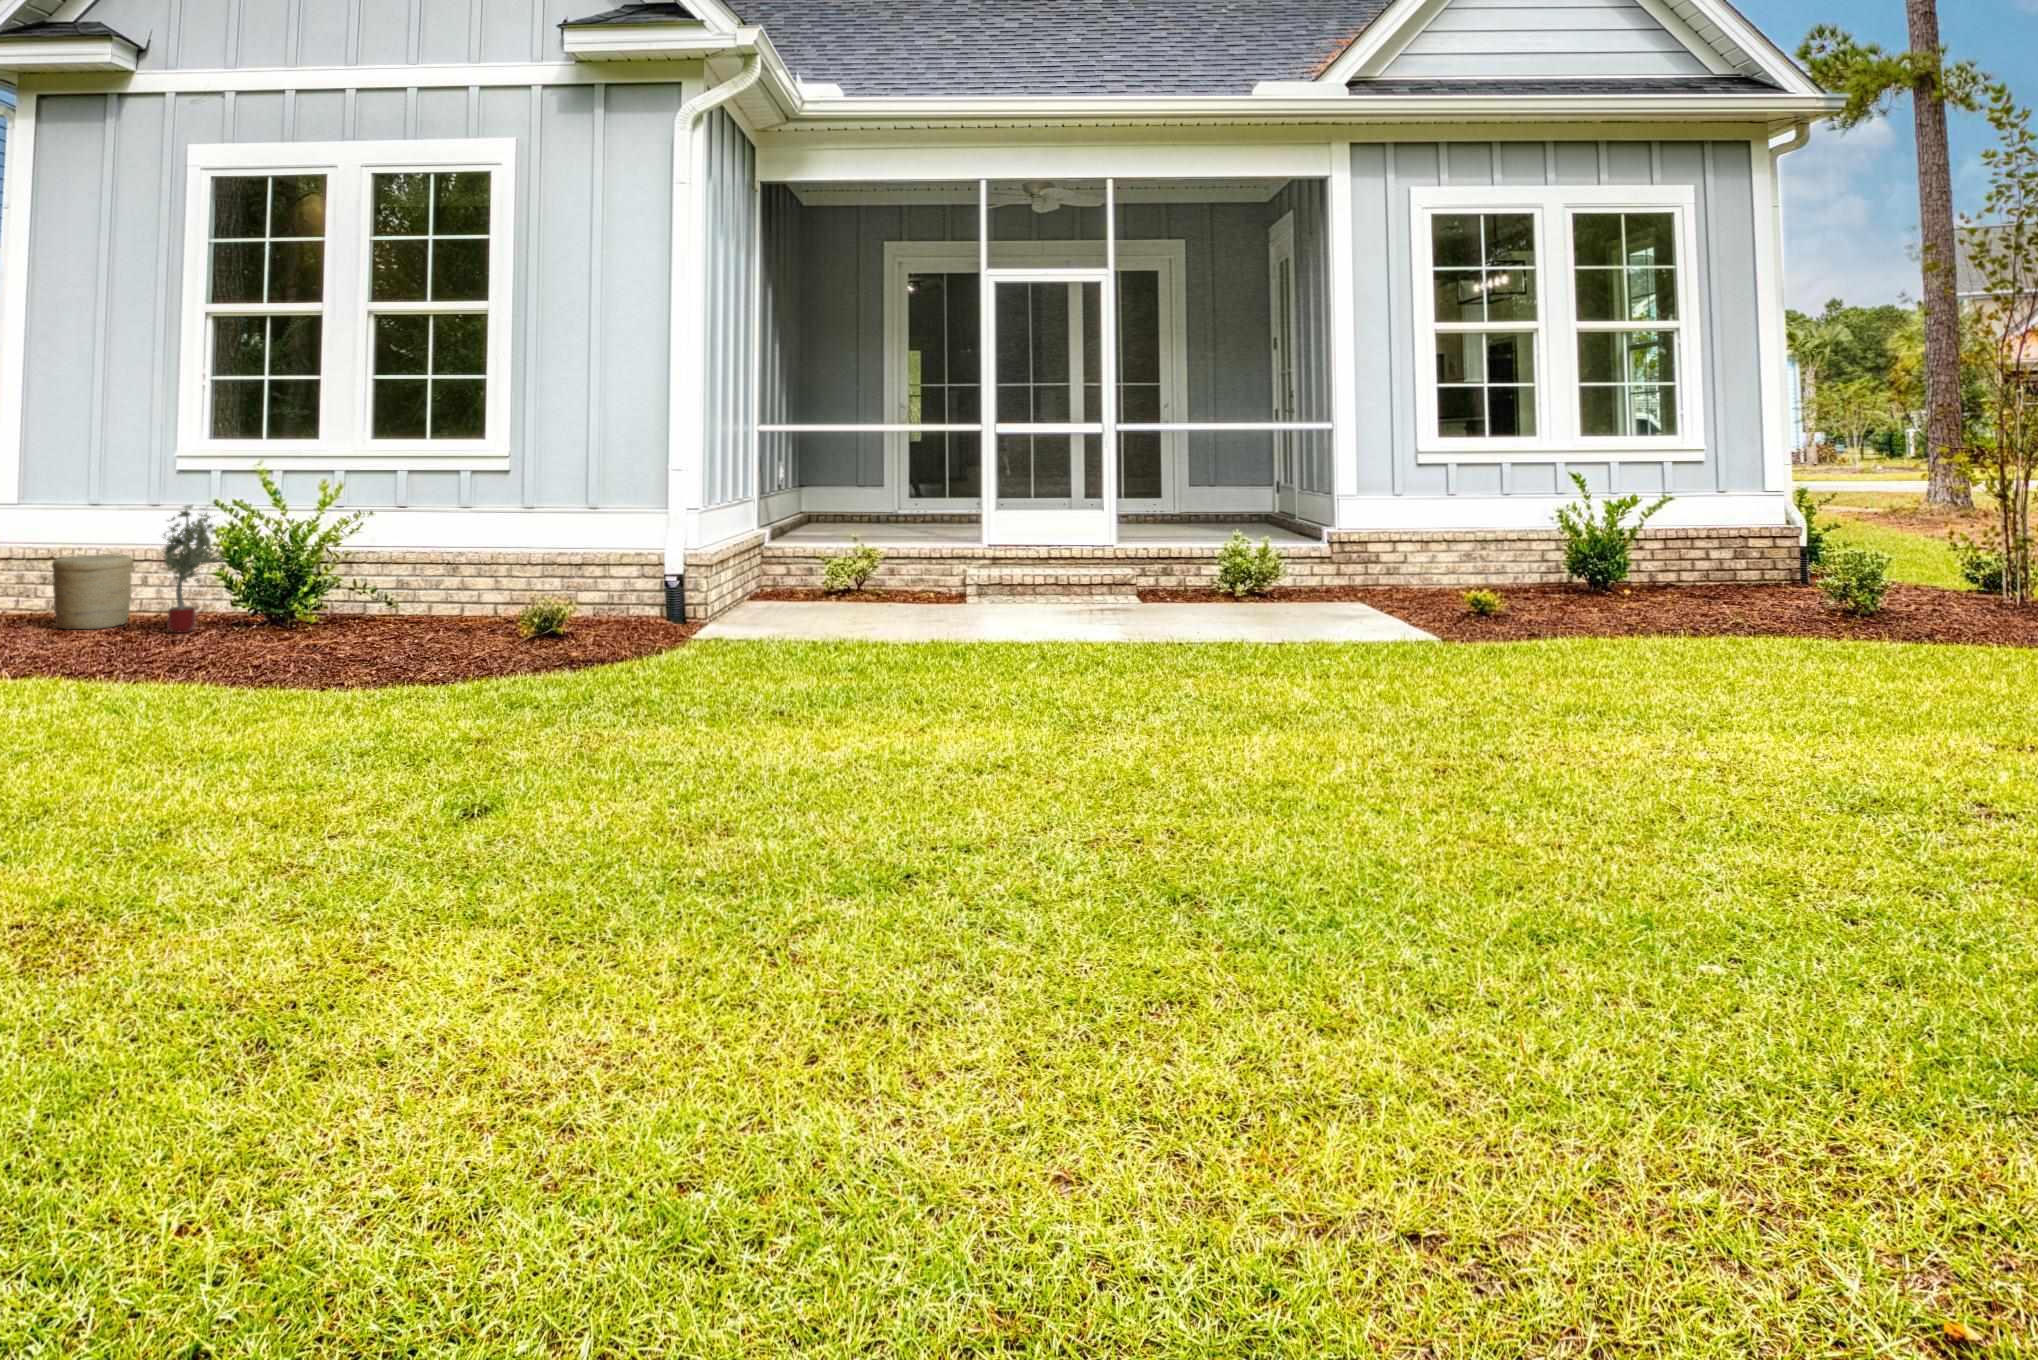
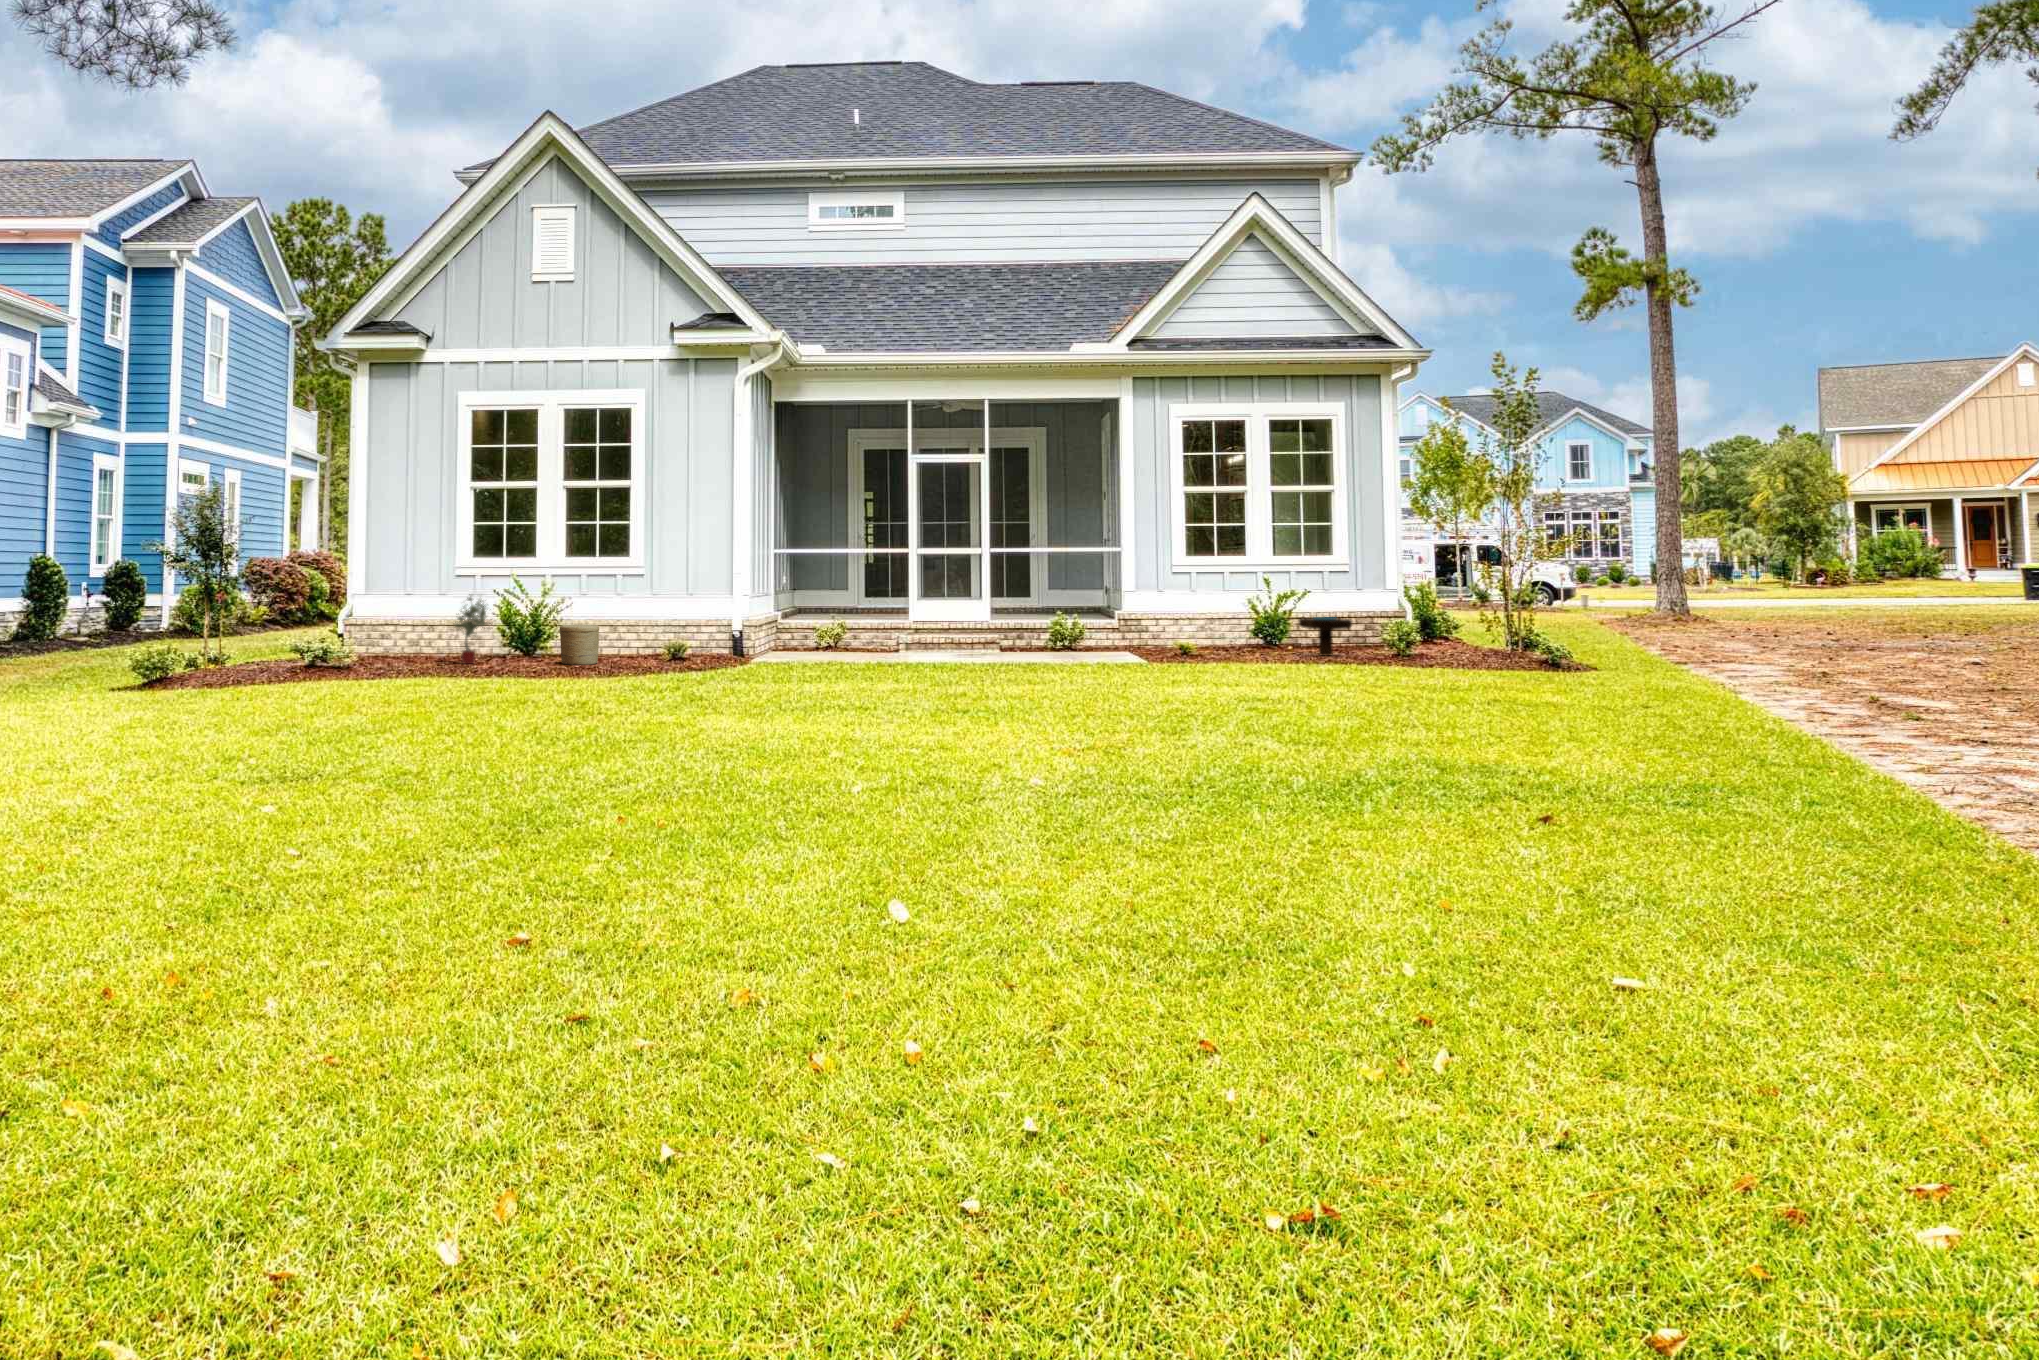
side table: none [1635,539,1734,606] -> present [1299,617,1352,656]
woven basket: present [52,554,133,630] -> present [559,625,599,665]

